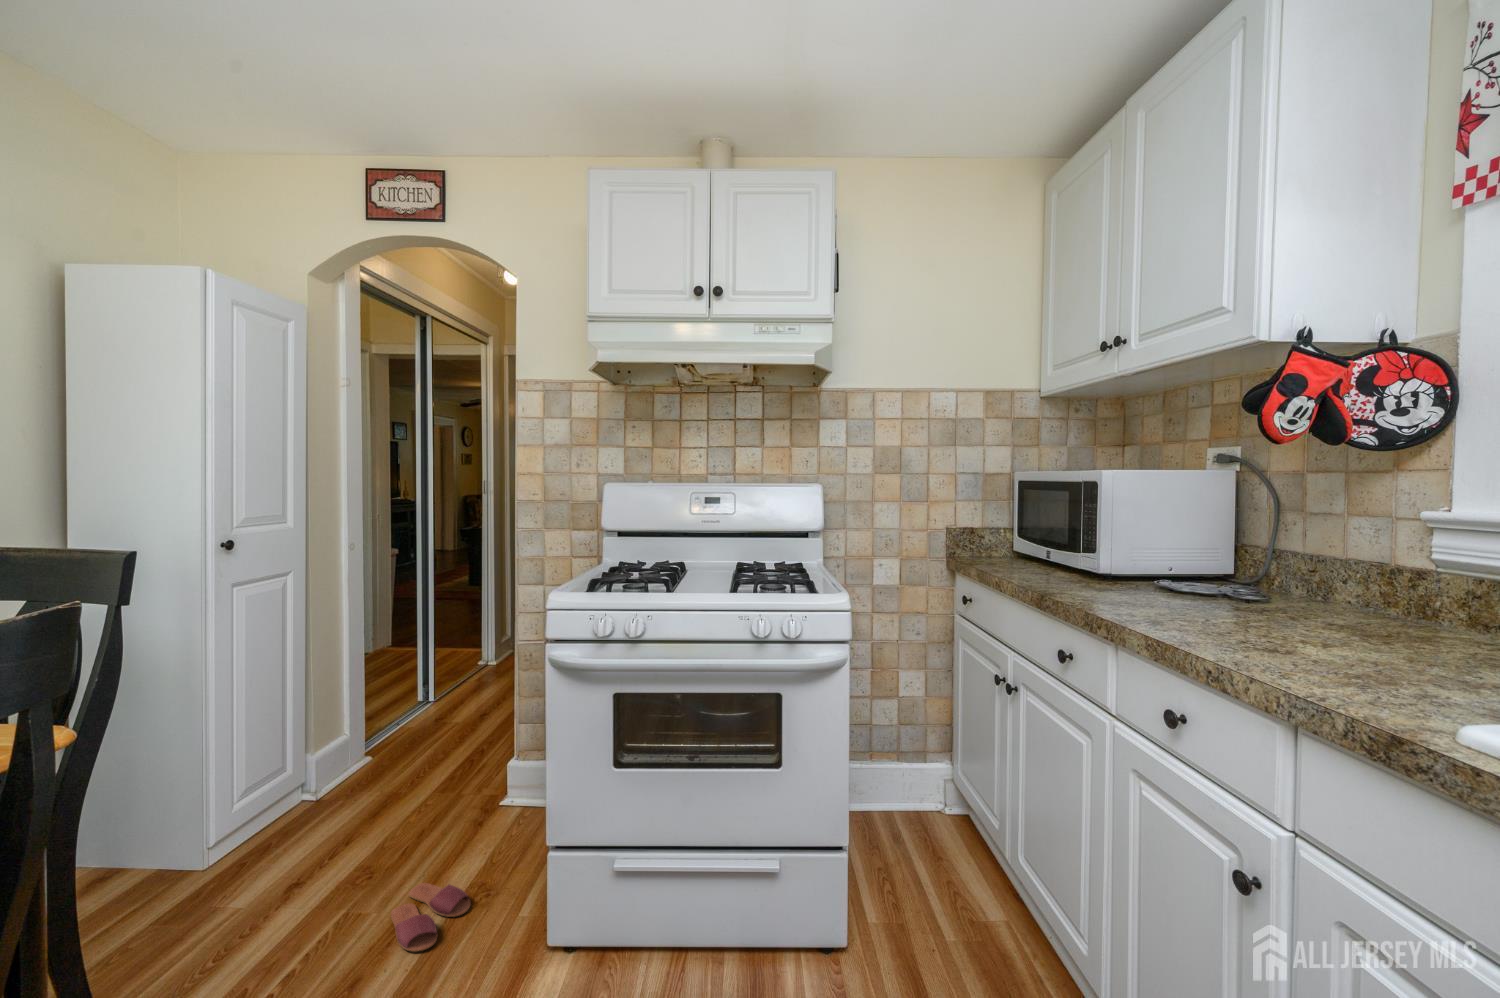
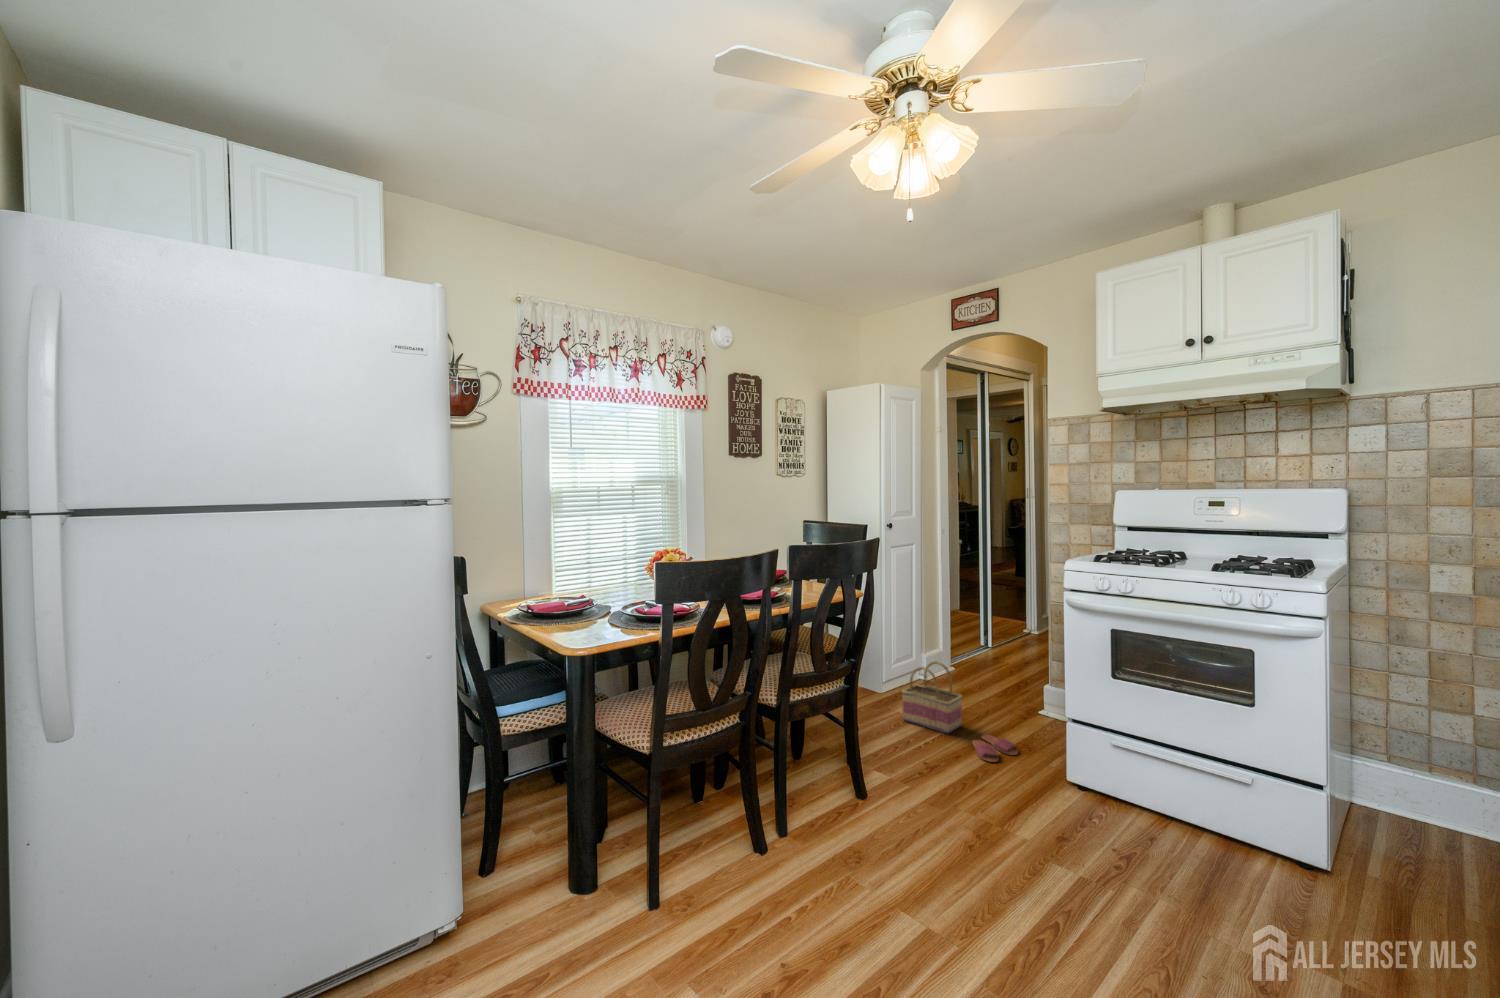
basket: none [249,779,376,912] -> present [902,661,962,733]

